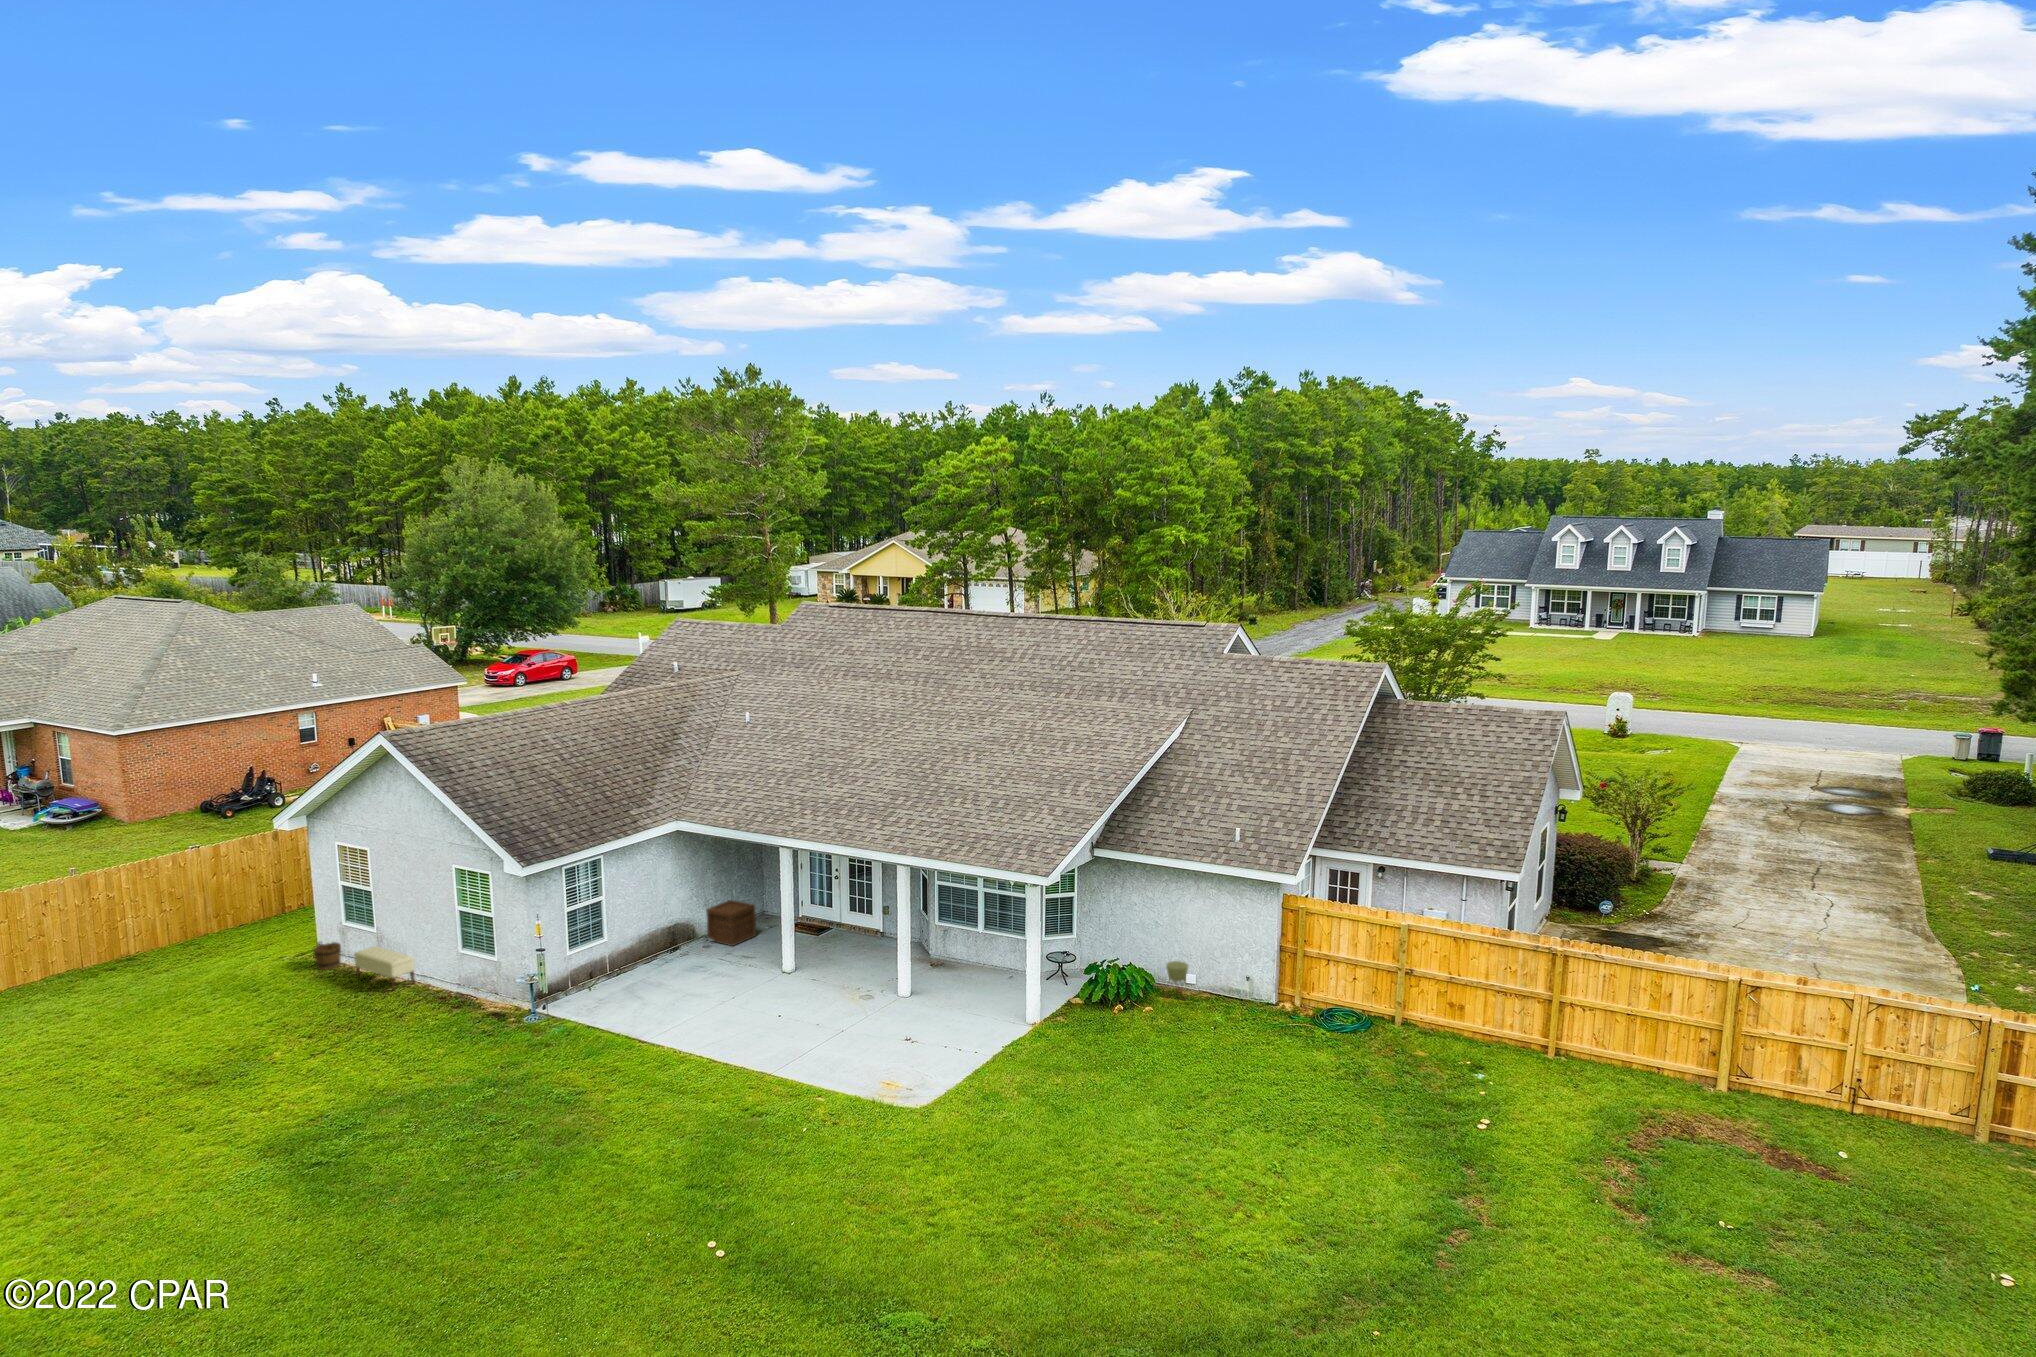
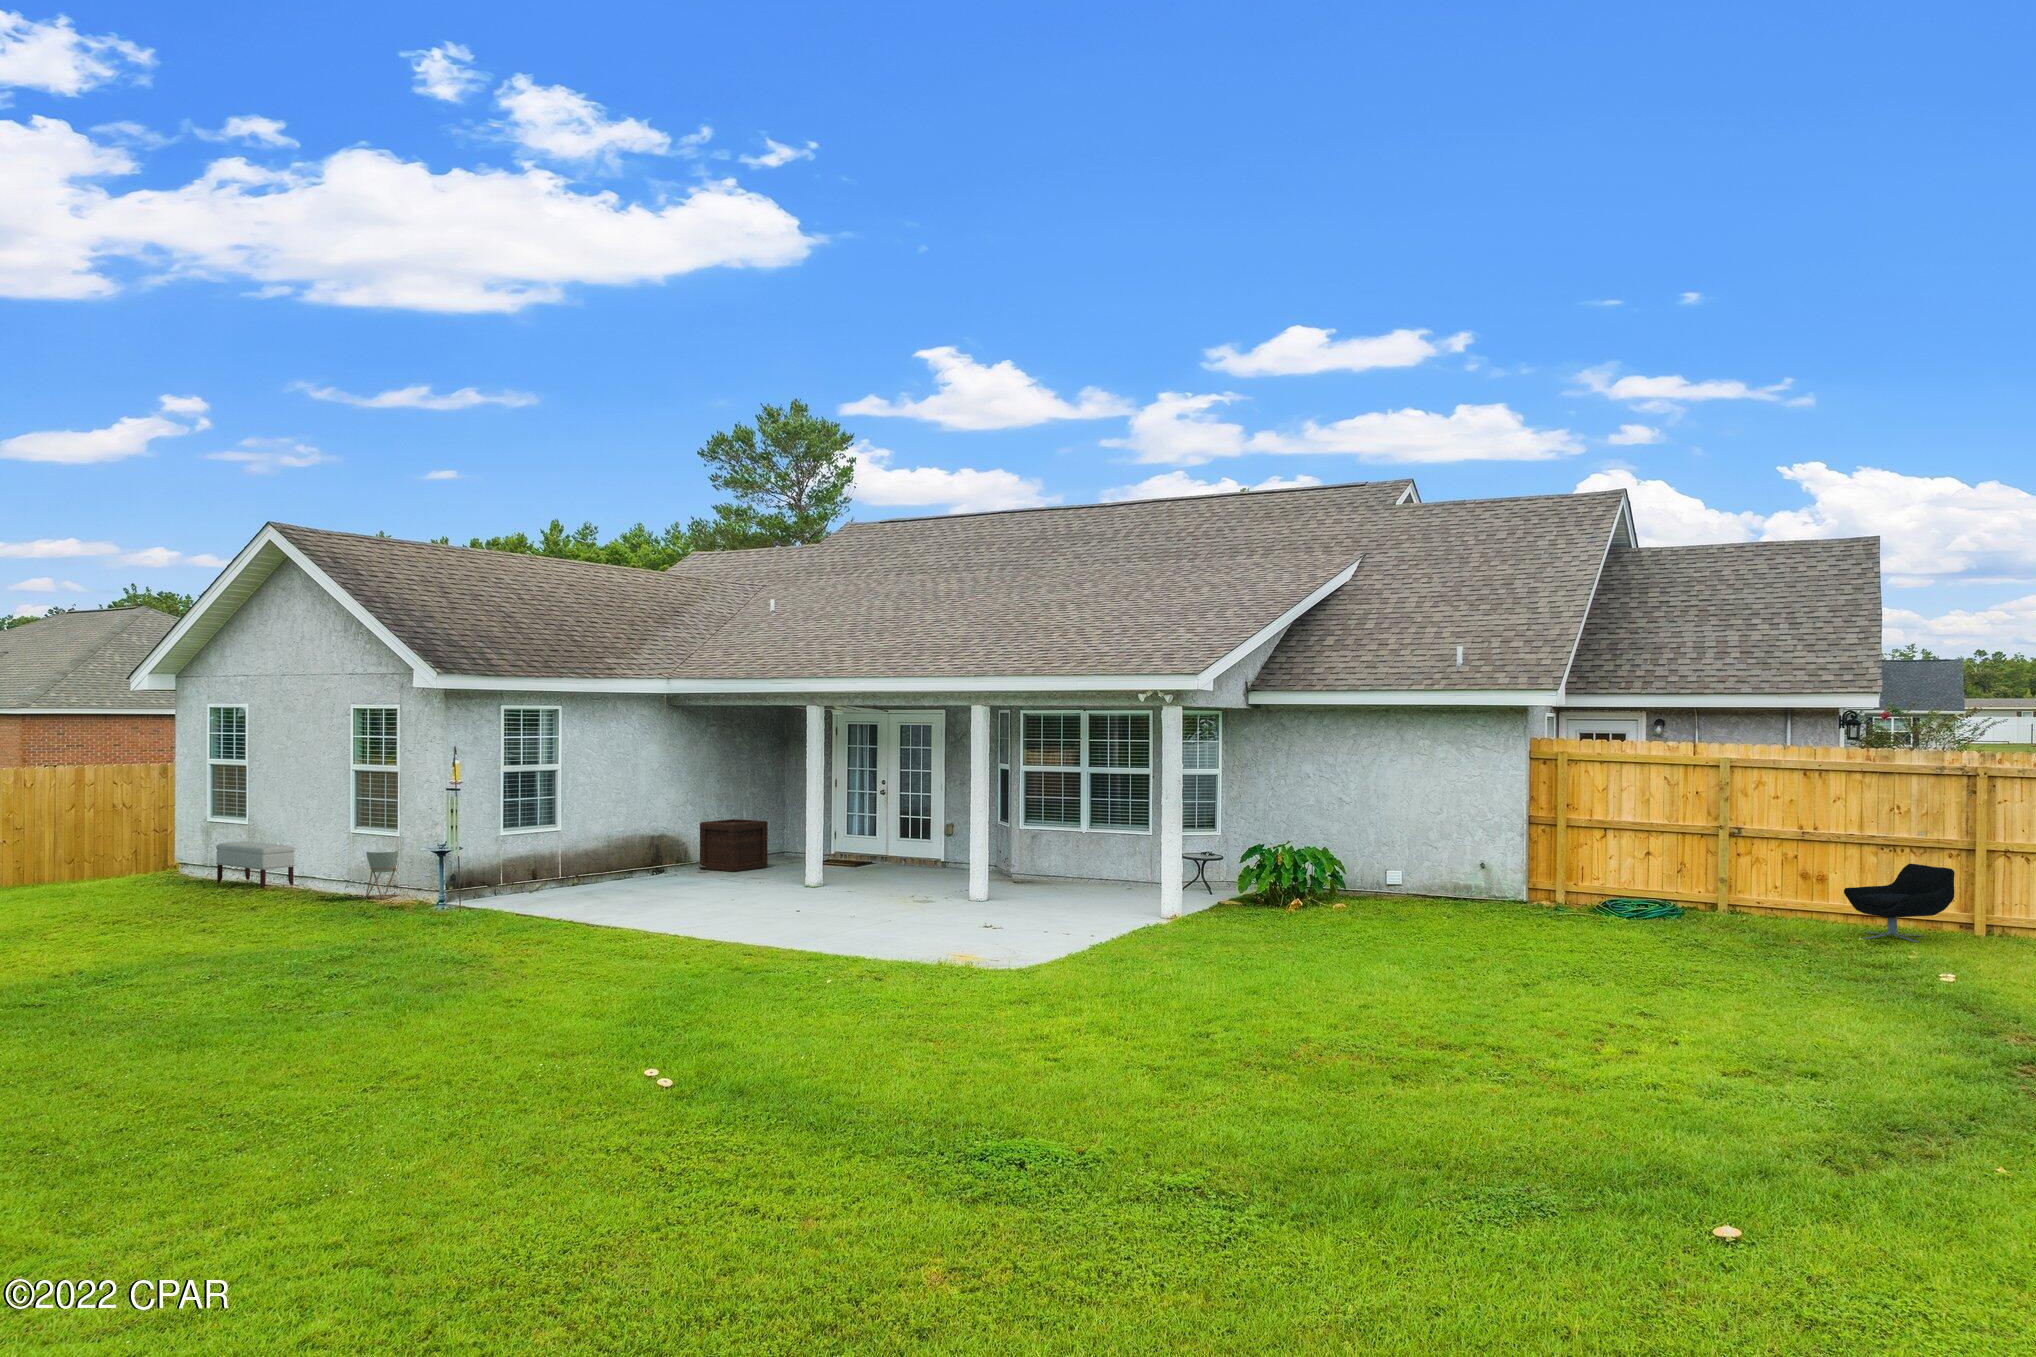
bucket: present [314,941,341,970] -> none [166,843,204,878]
planter: present [1165,961,1188,999] -> present [366,850,399,899]
lounge chair: none [1472,1006,1539,1068] -> present [1844,864,1955,942]

